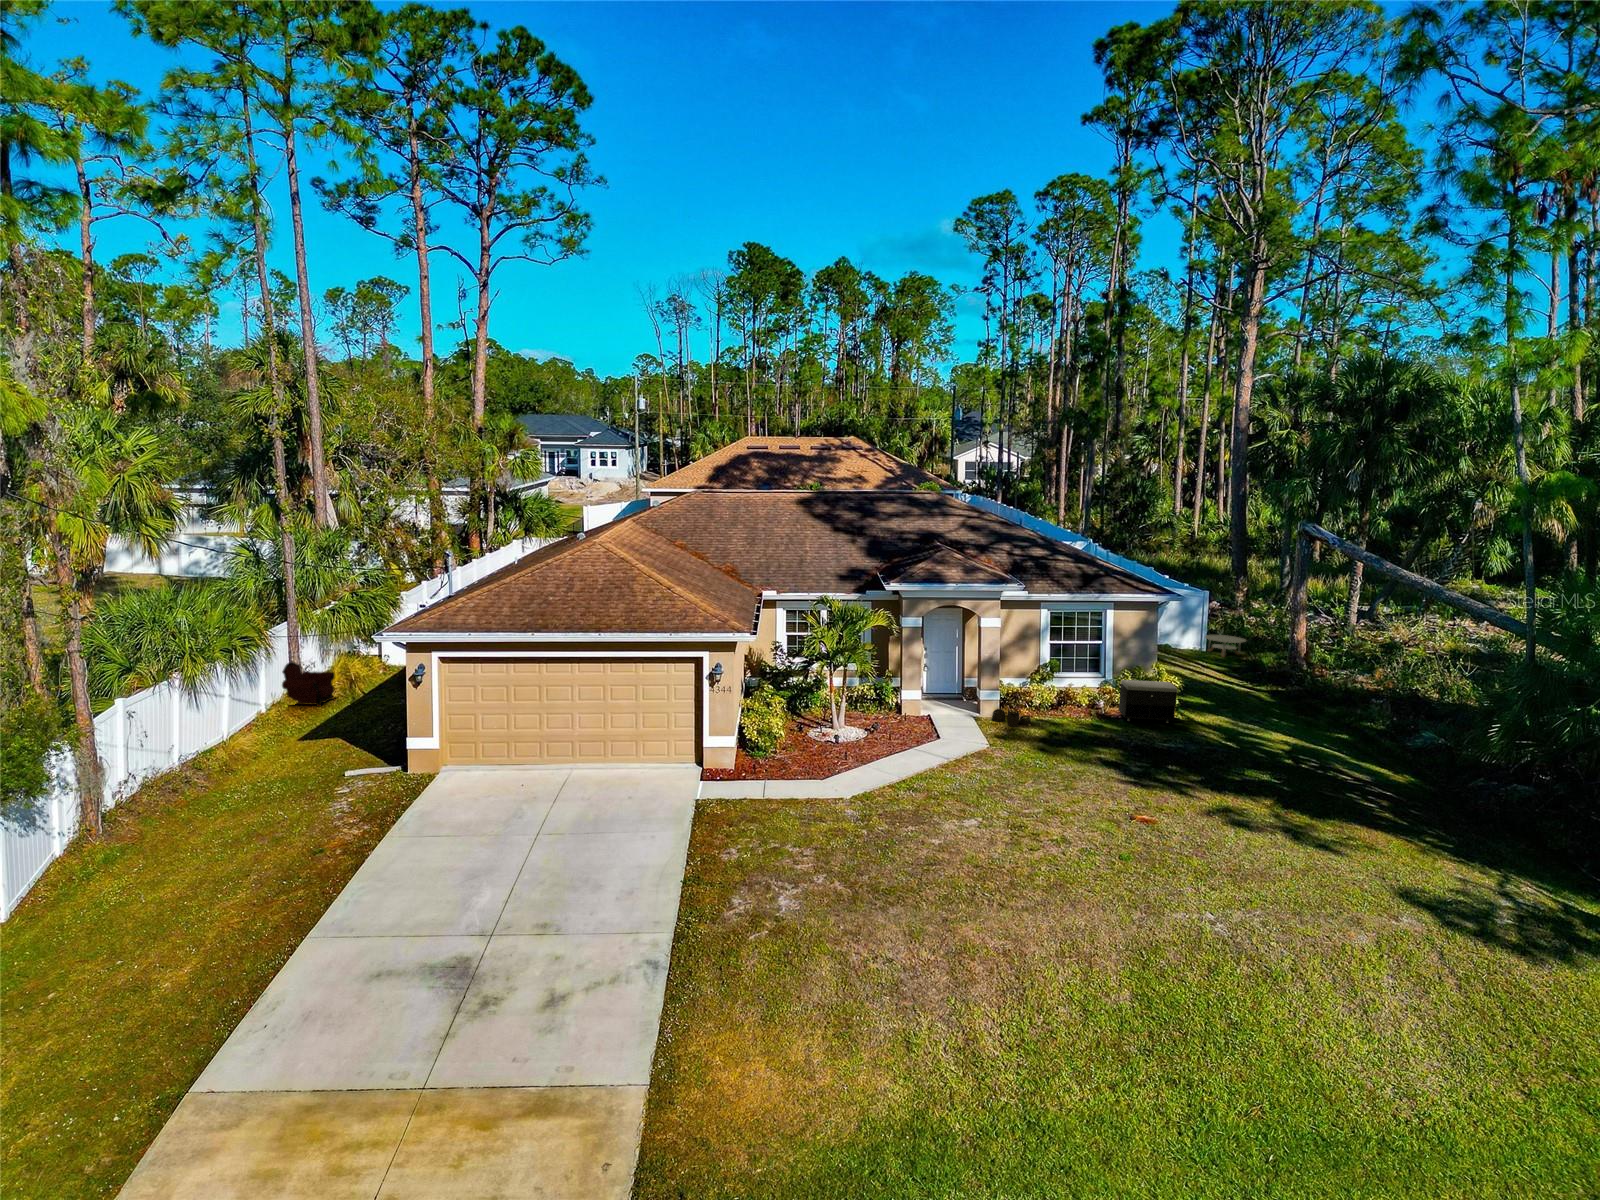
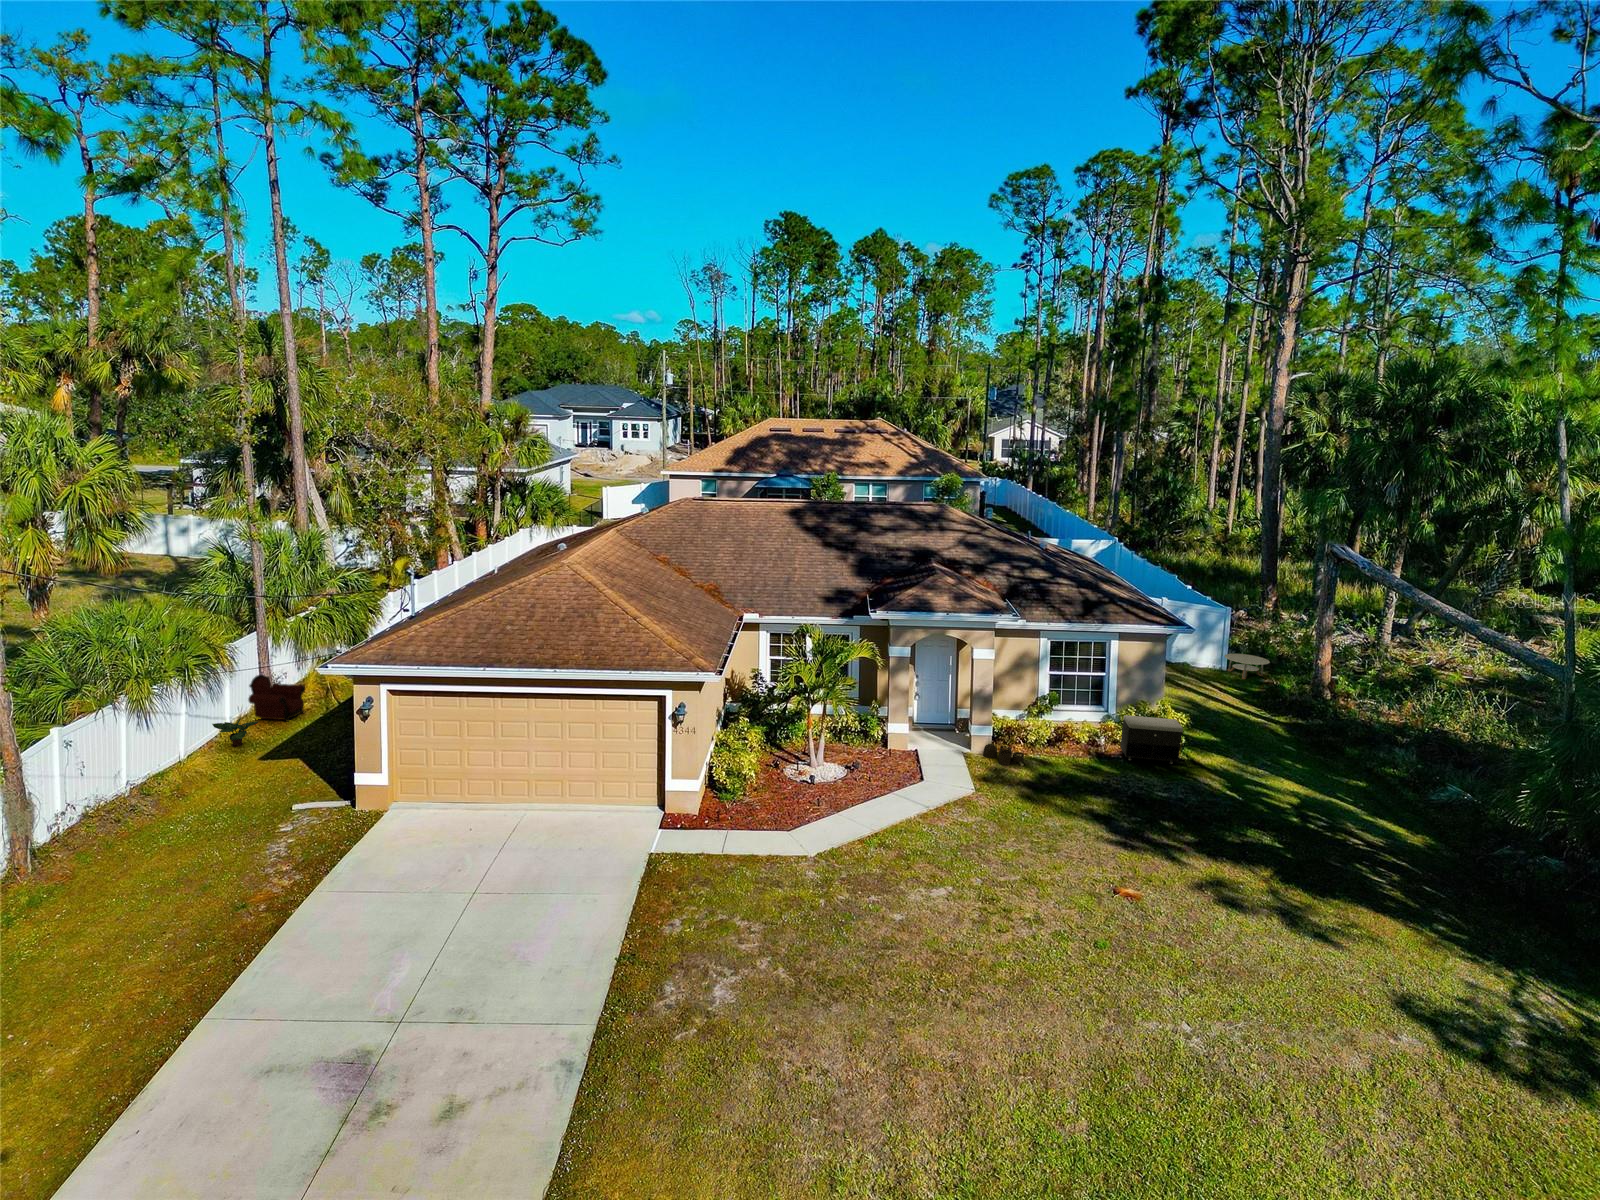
potted plant: none [251,698,295,727] -> present [212,718,258,747]

